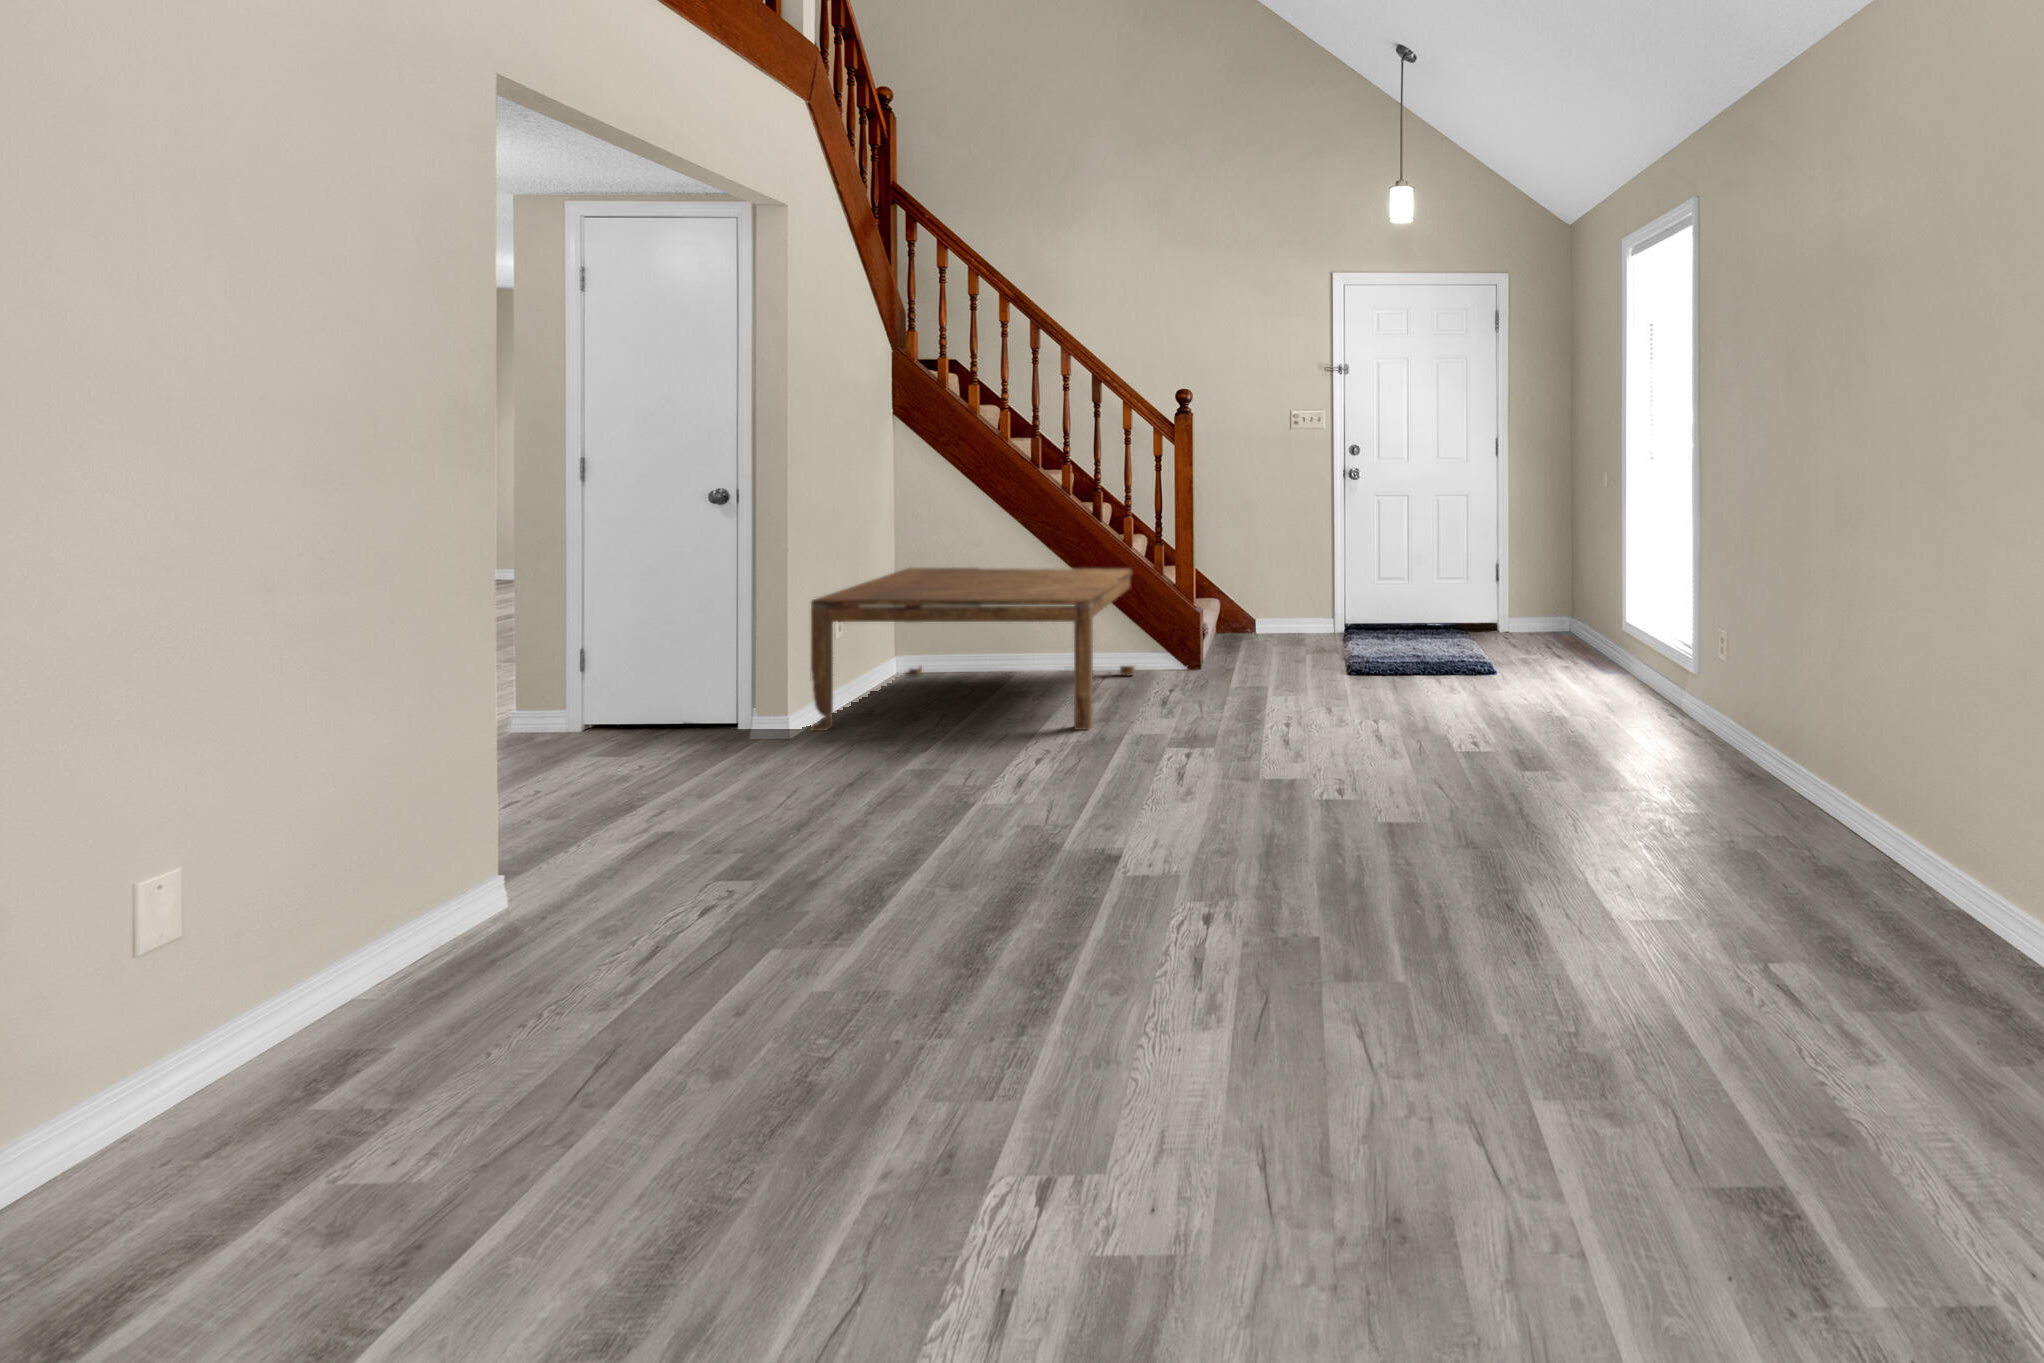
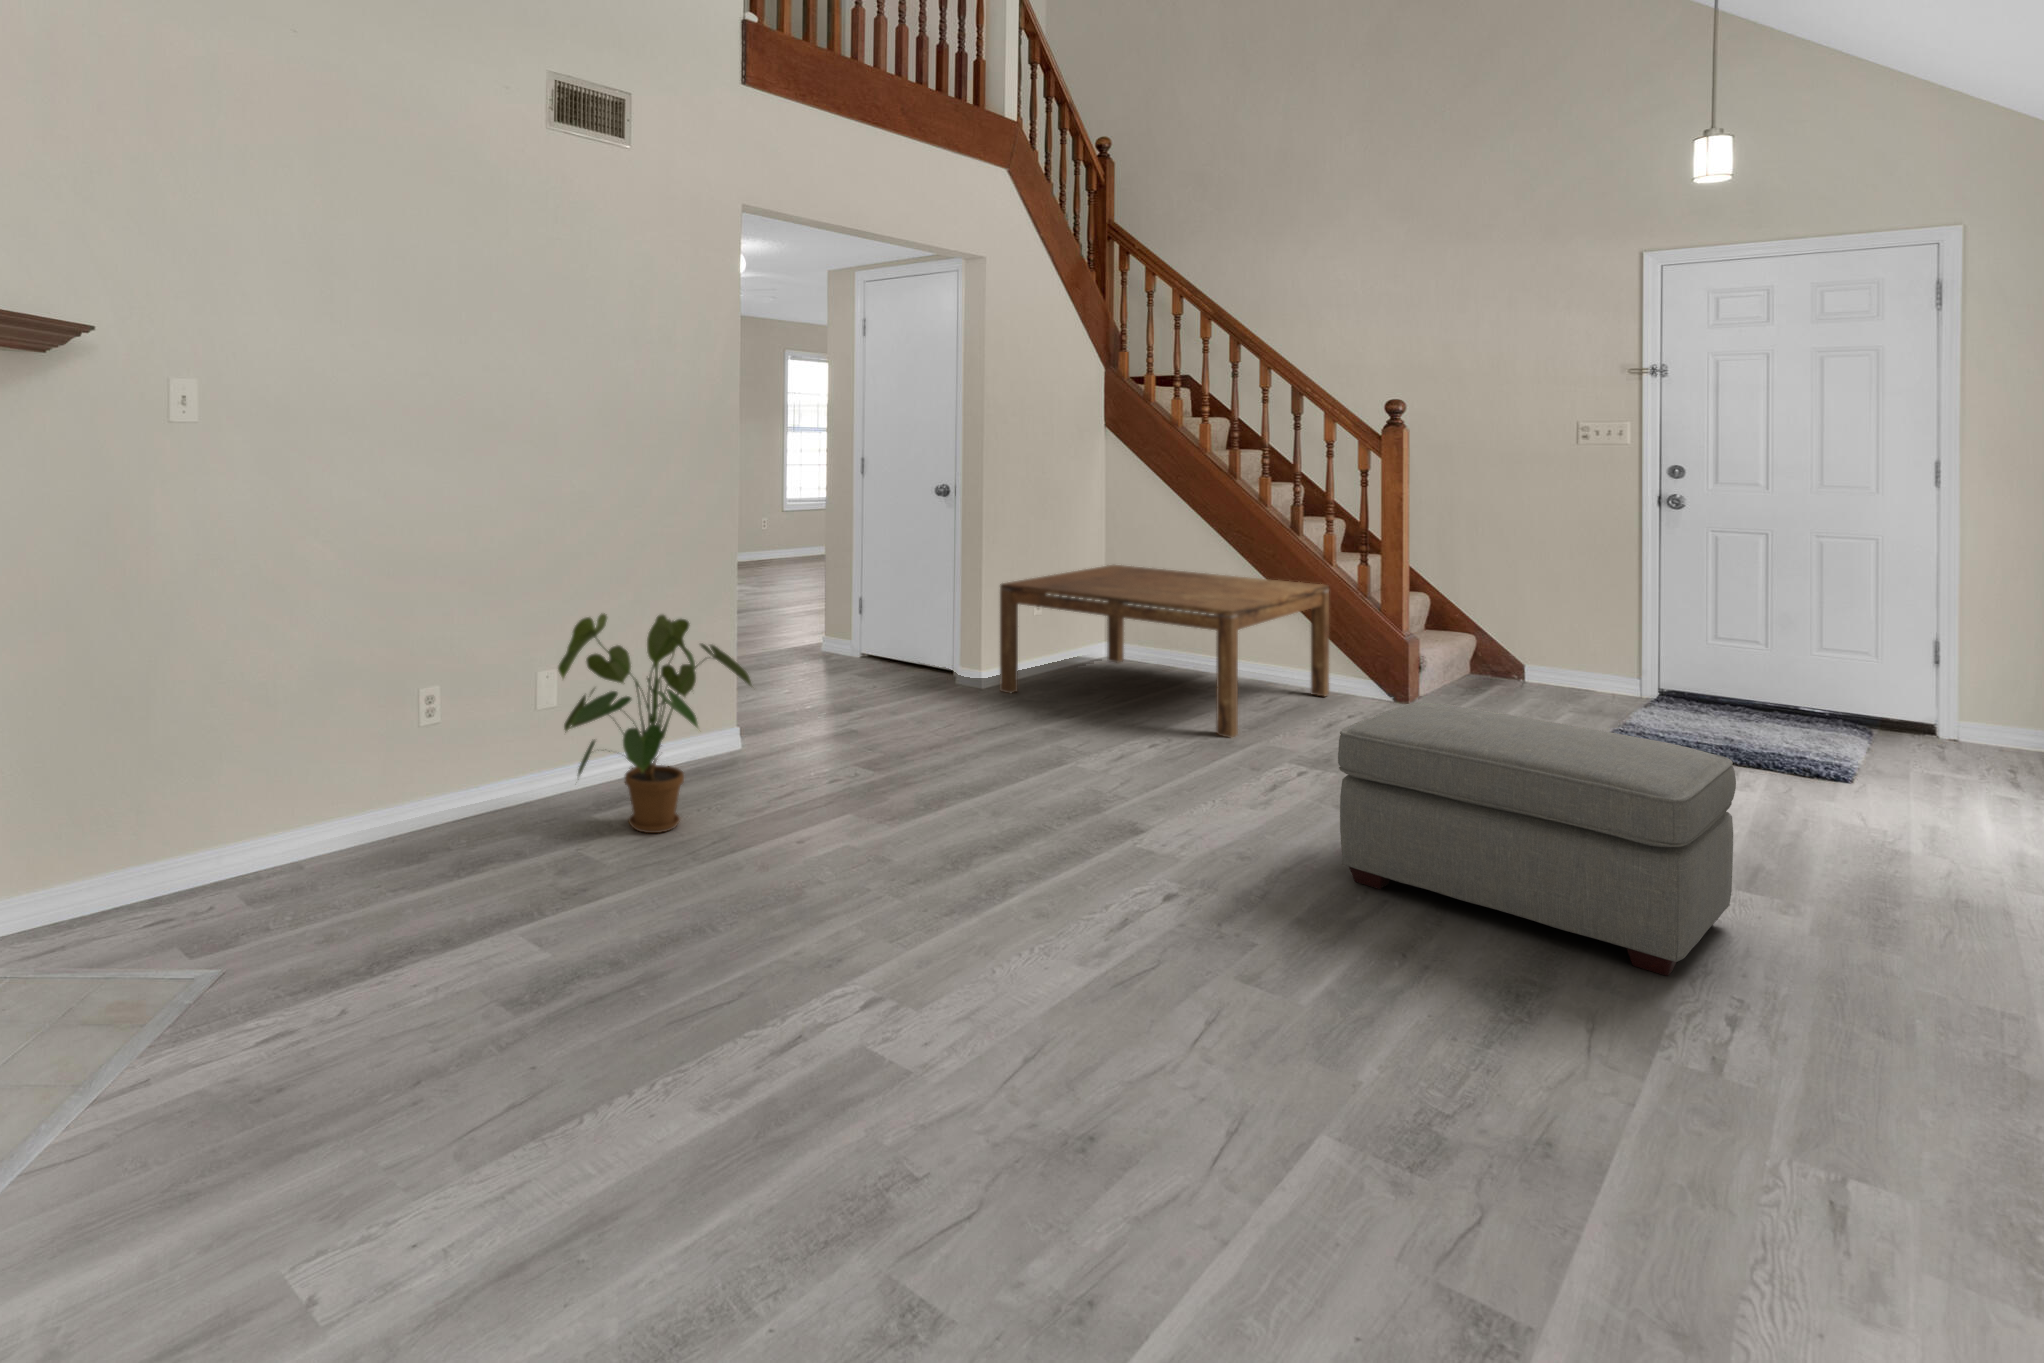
ottoman: none [1283,656,1540,838] -> present [1338,703,1736,976]
house plant: none [181,699,590,1057] -> present [558,613,751,833]

